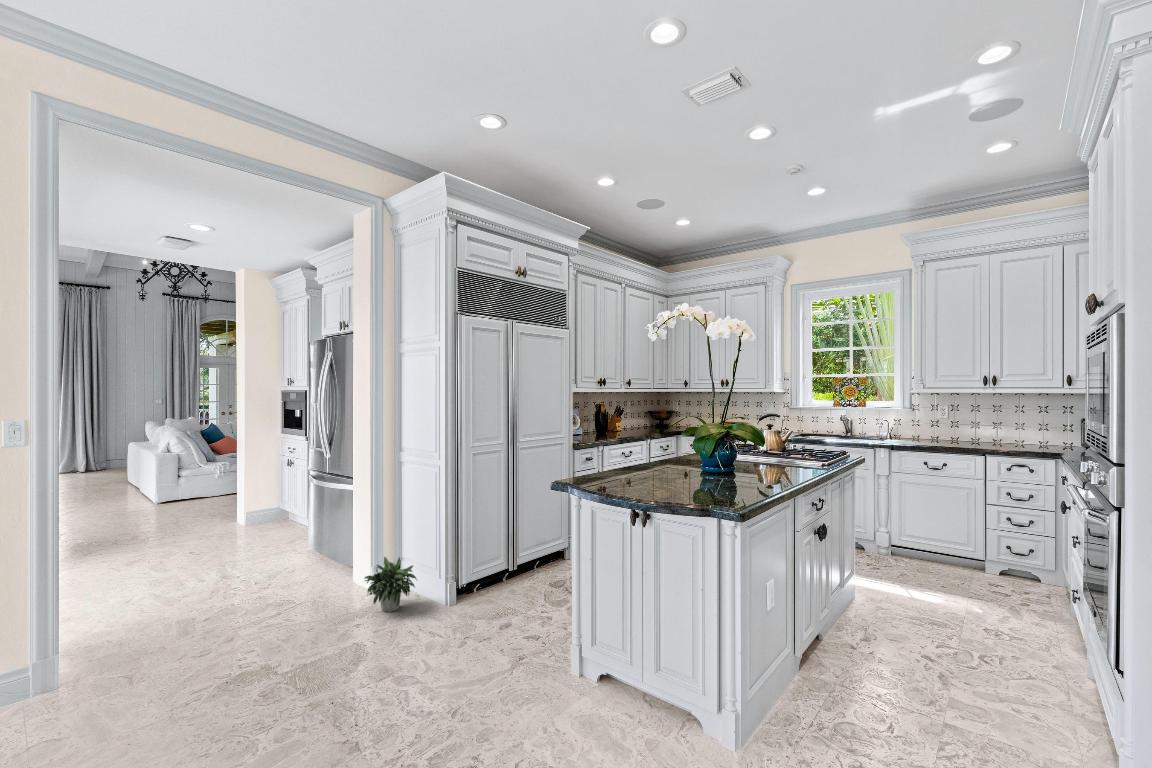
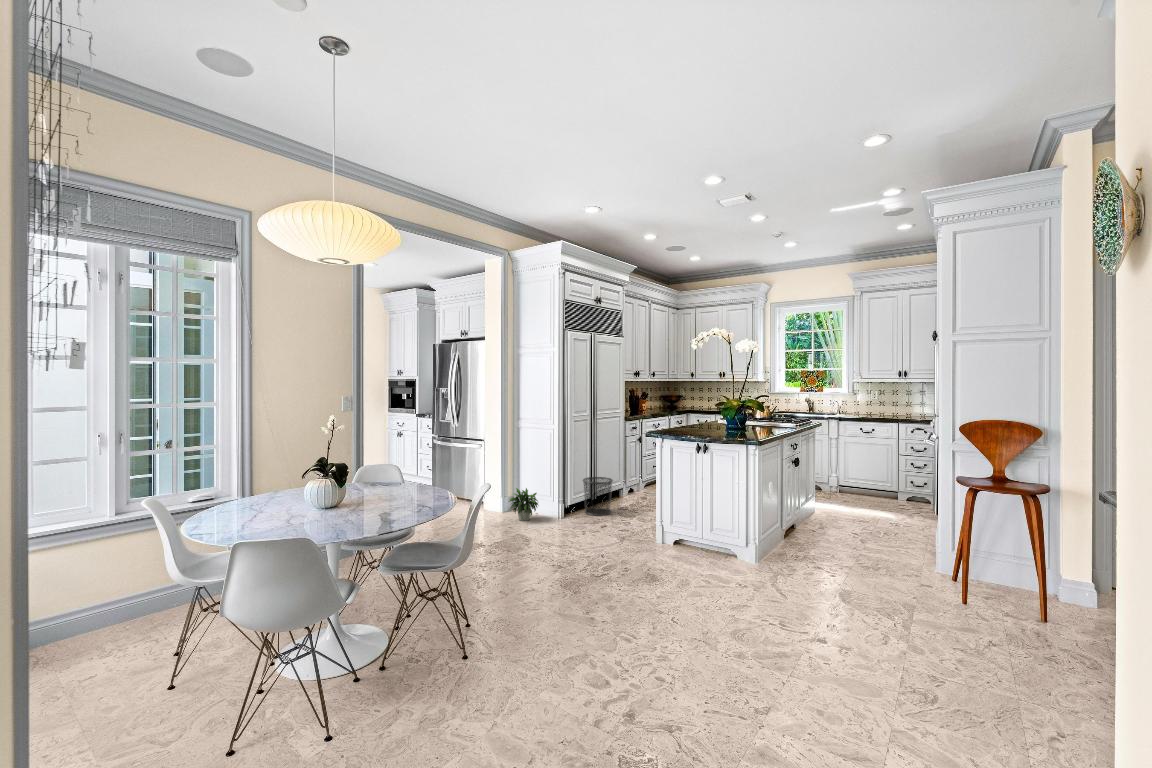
trash can: none [490,537,537,602] -> present [583,477,613,516]

